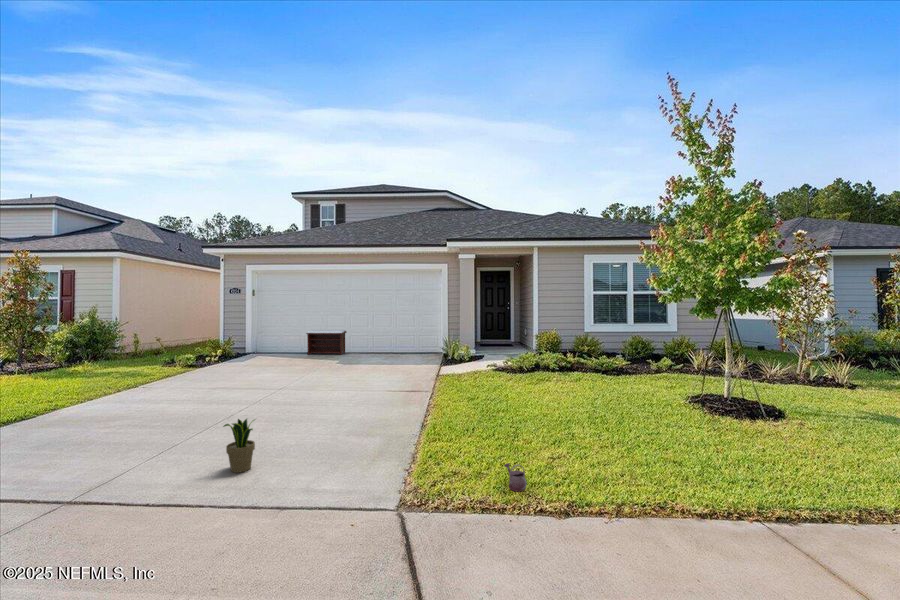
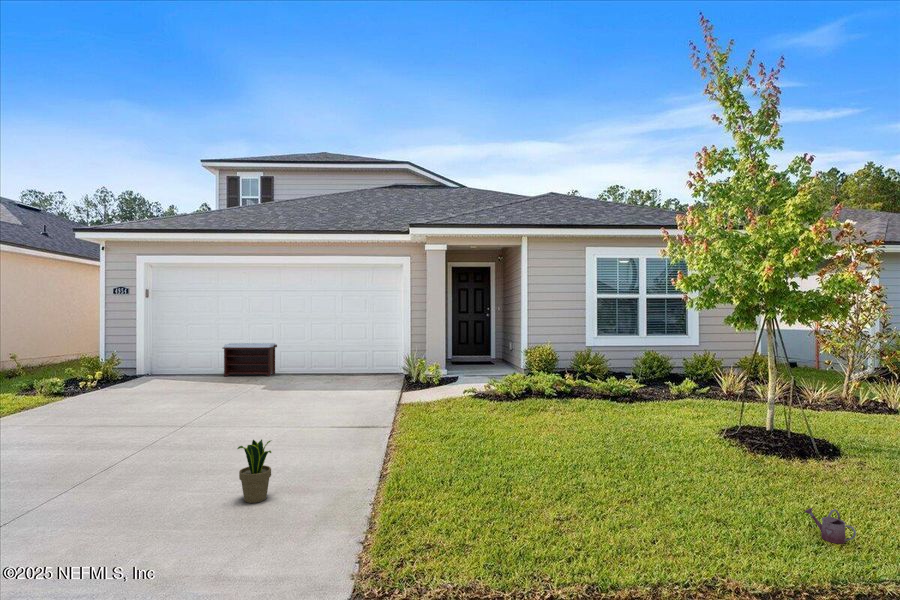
potted plant: present [223,419,255,473] -> present [237,439,271,503]
watering can: present [504,463,527,492] -> present [805,508,856,544]

